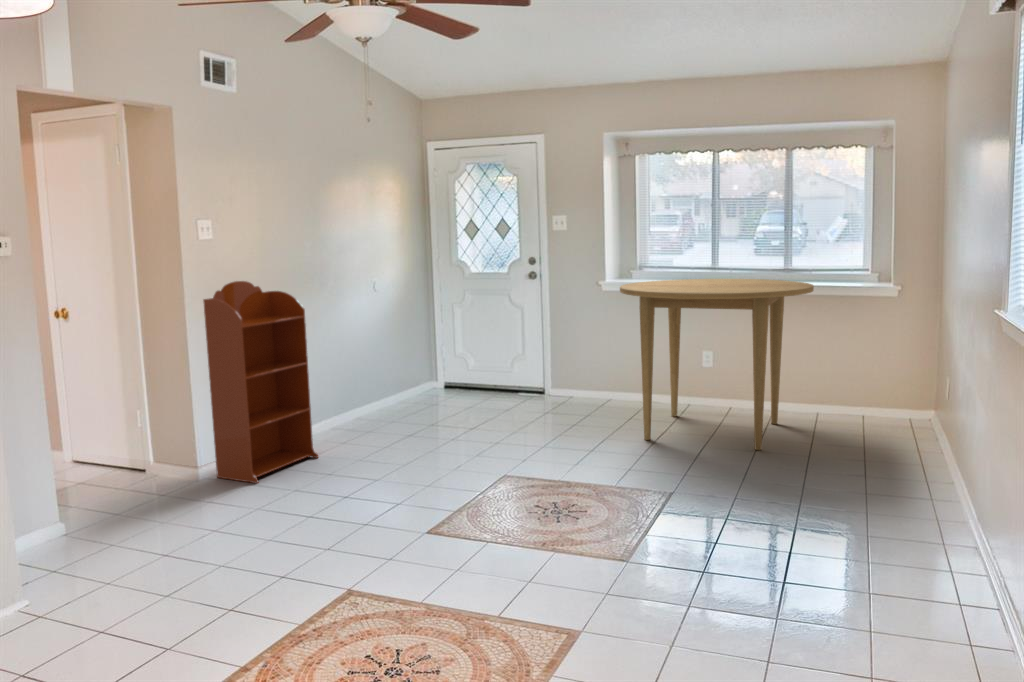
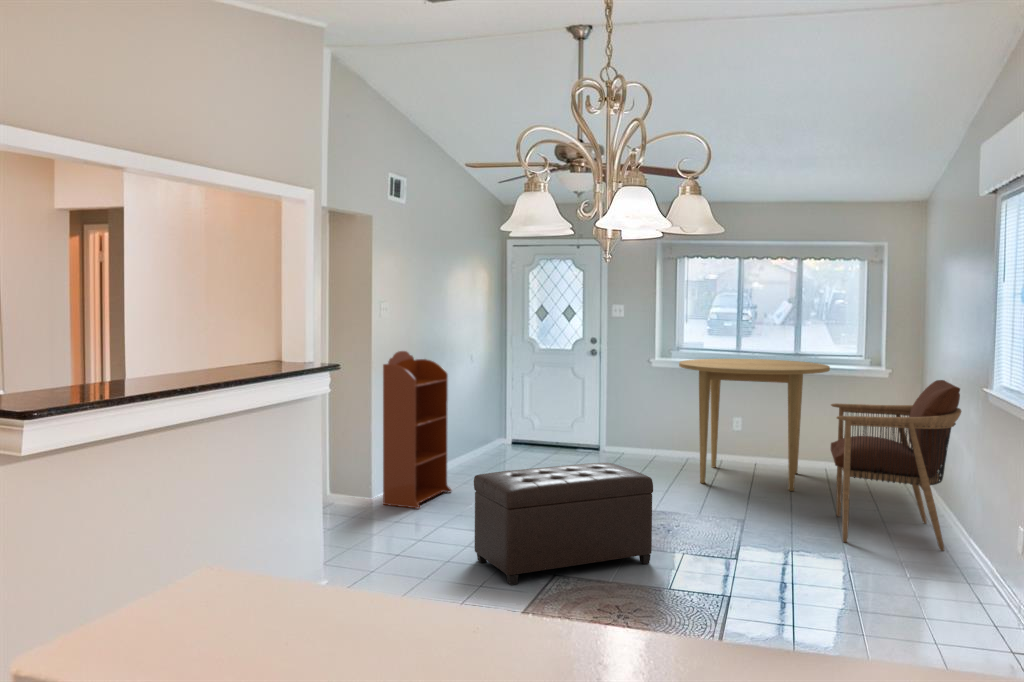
armchair: none [783,302,969,549] -> present [831,380,961,551]
ottoman: none [249,430,500,615] -> present [474,463,653,585]

